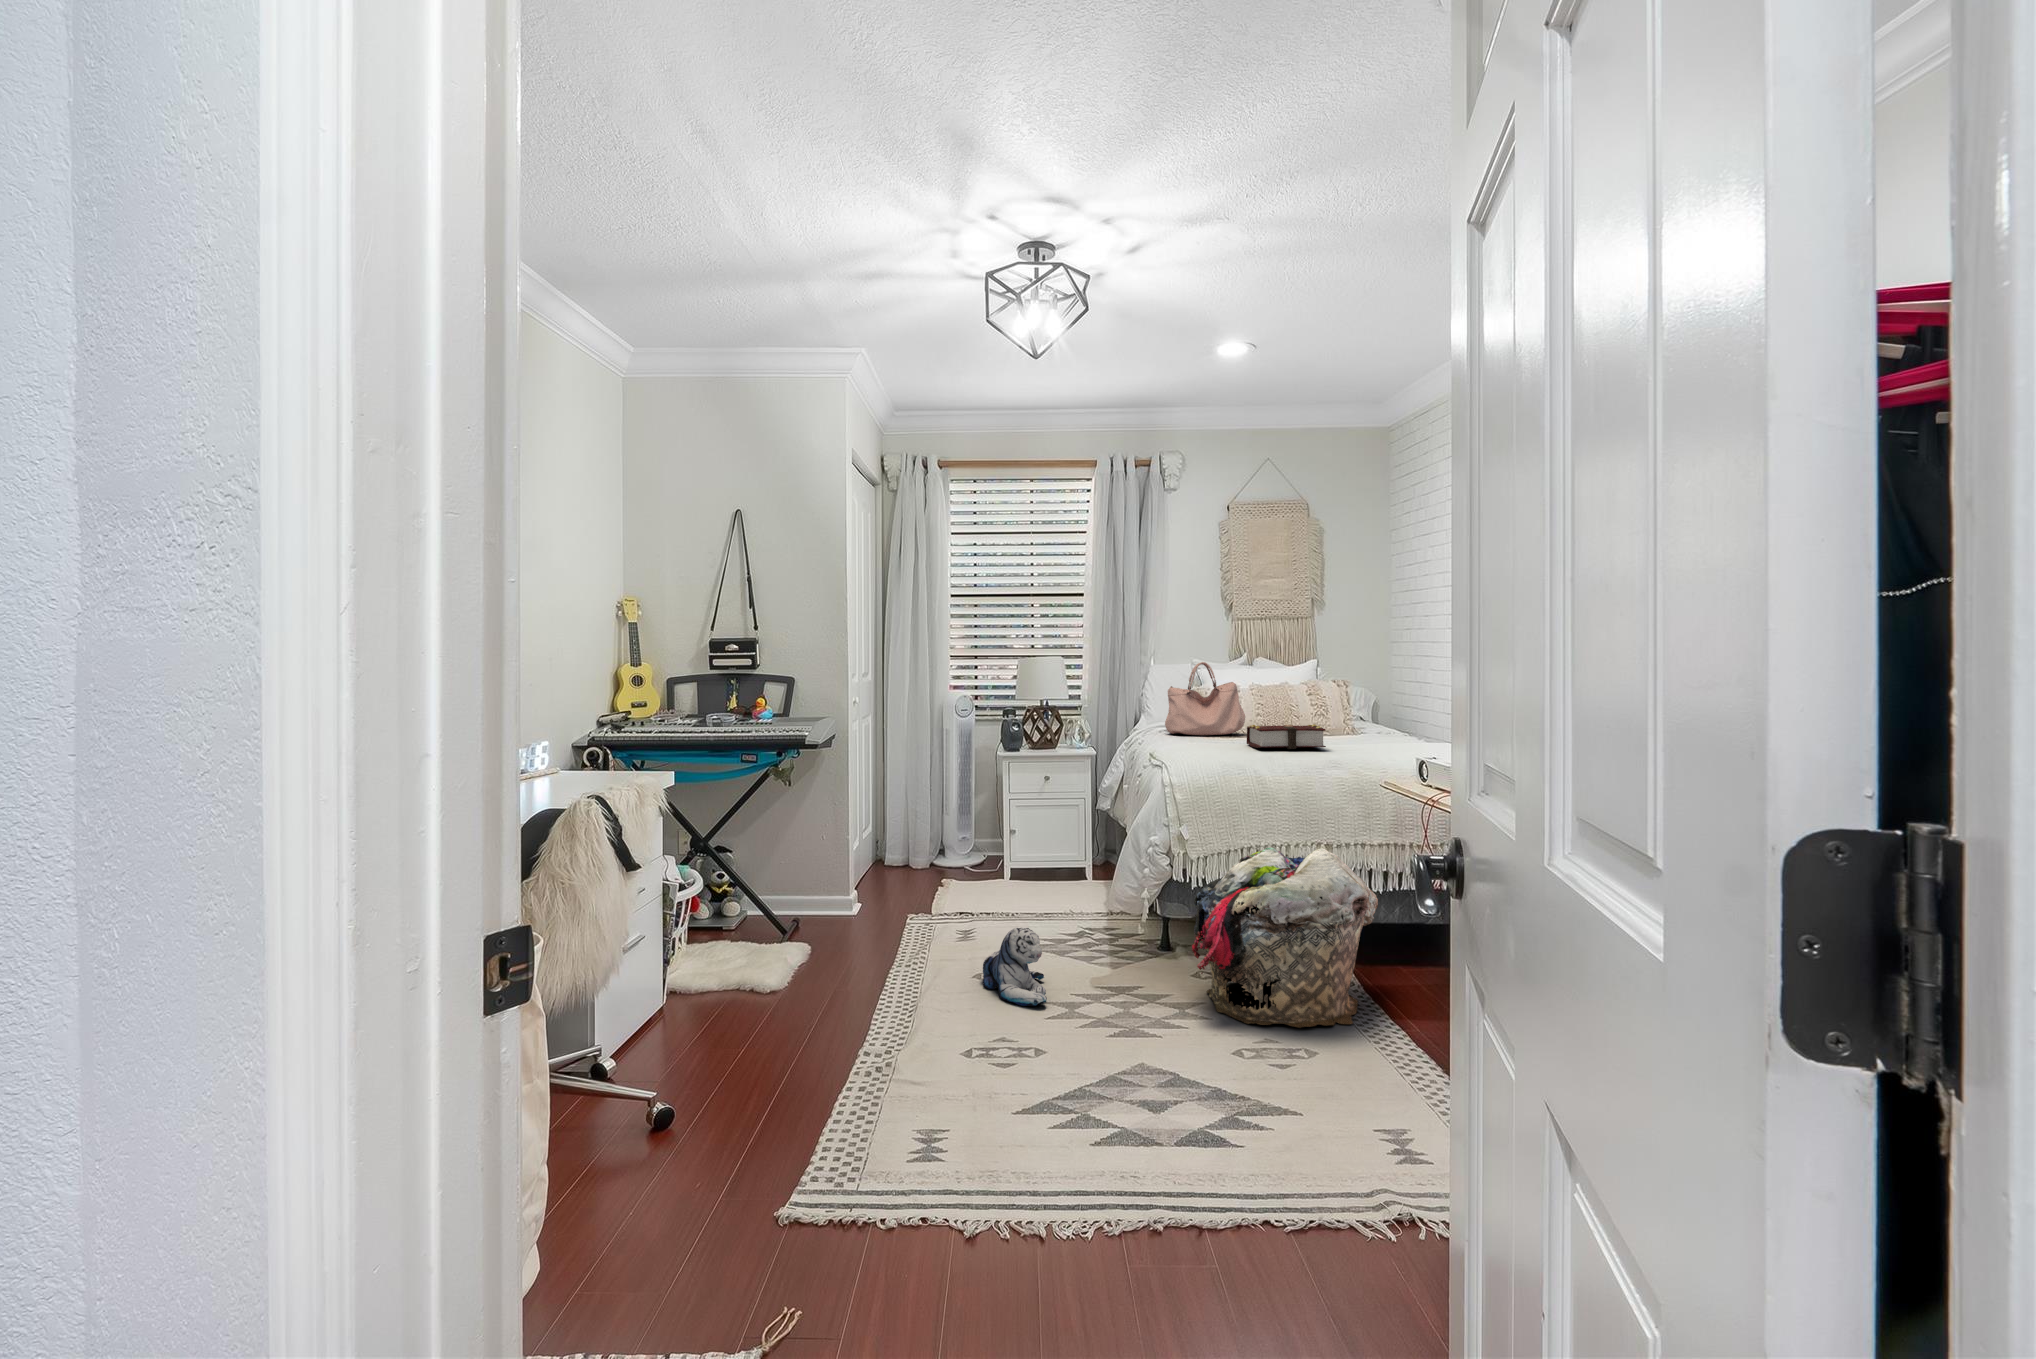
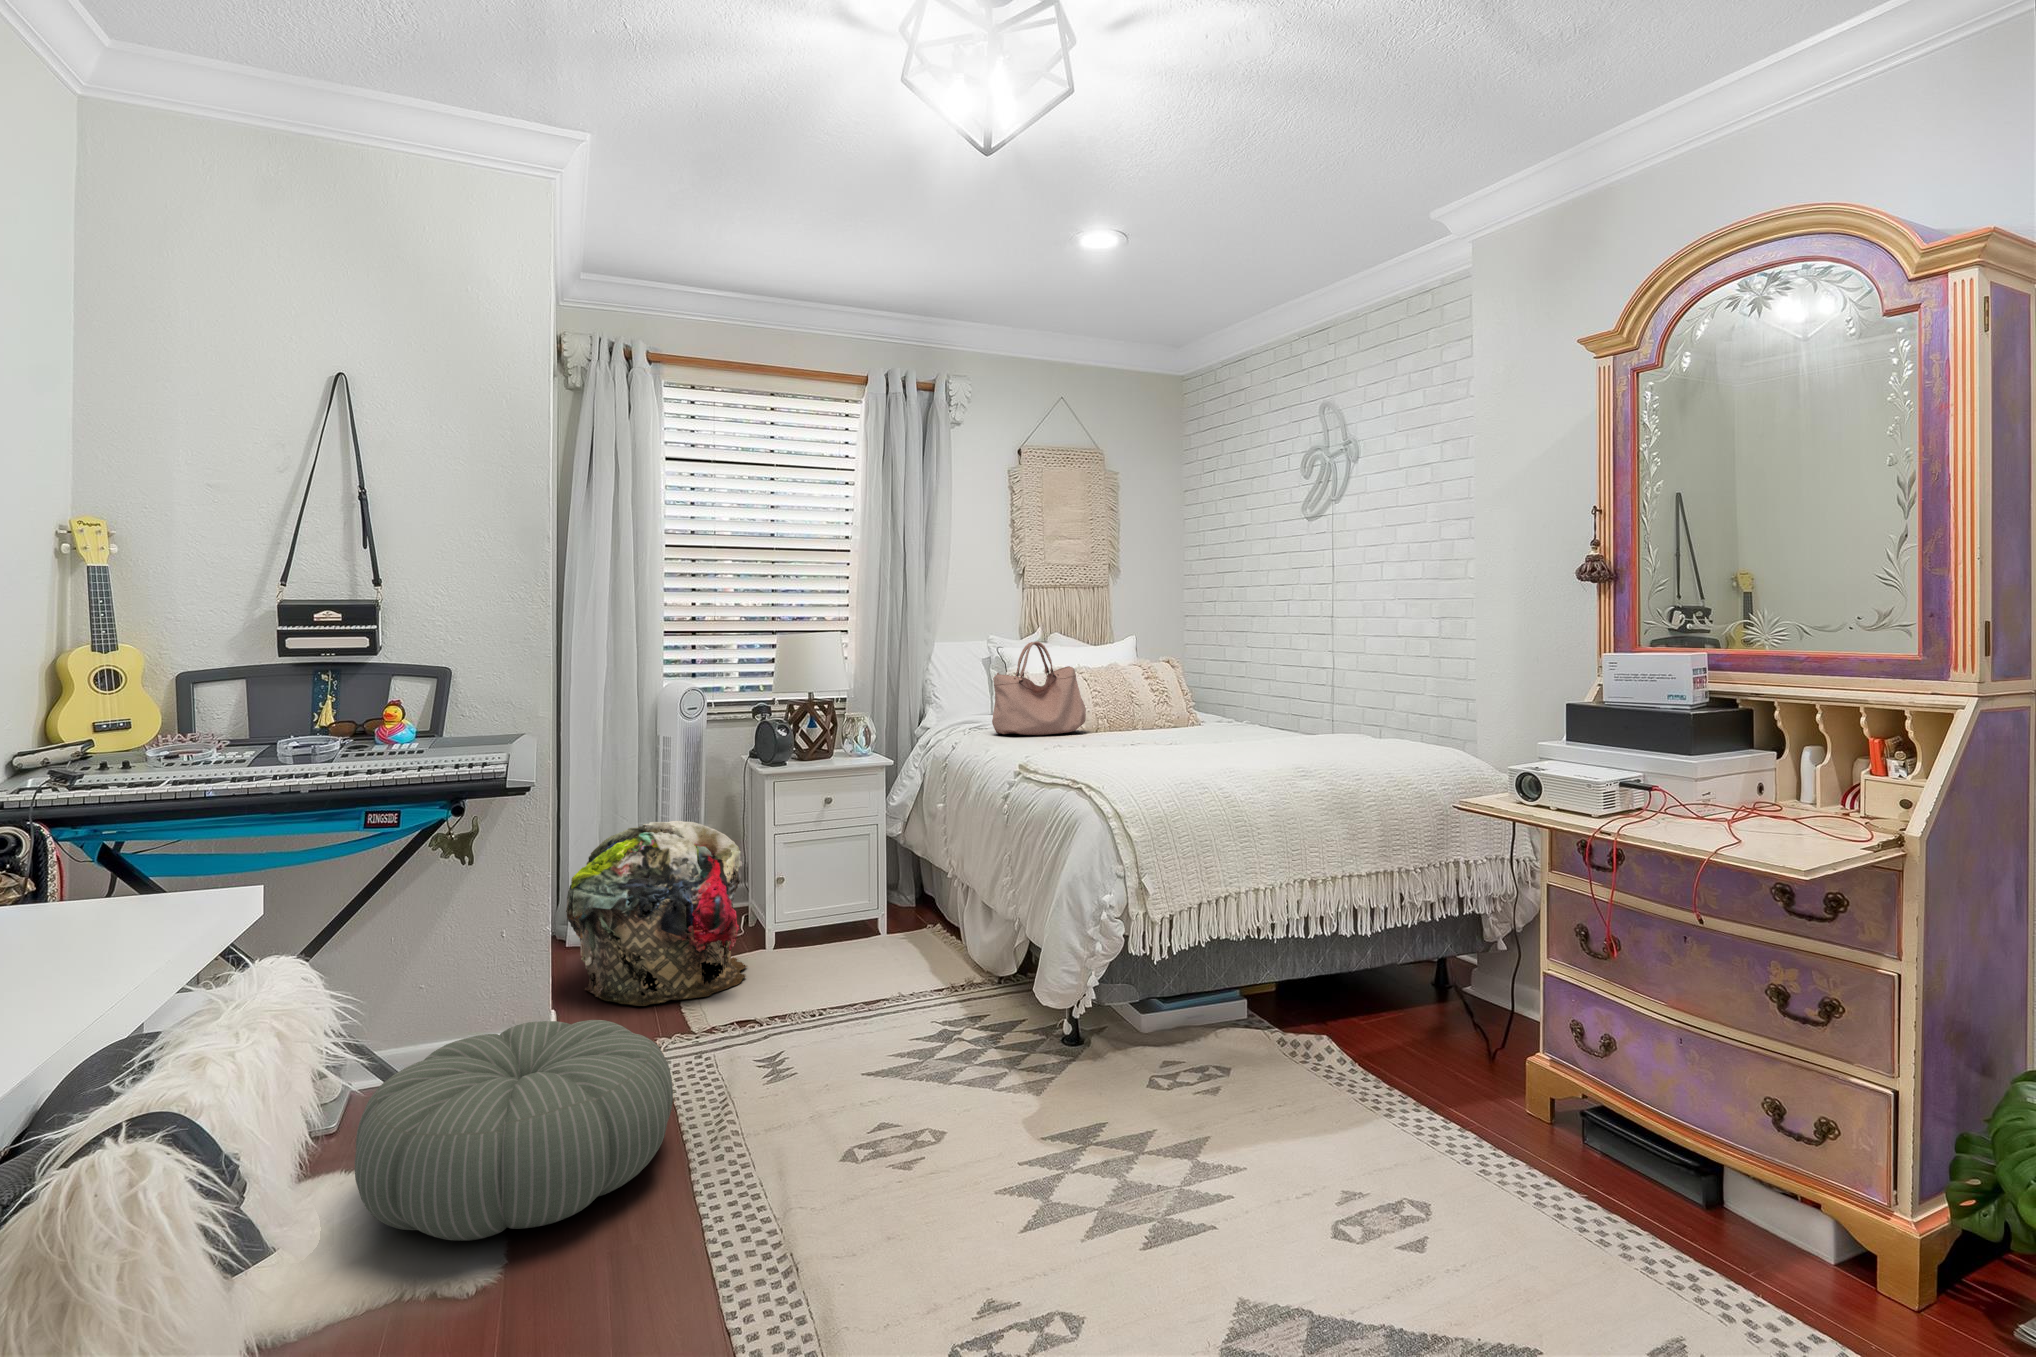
book: present [1247,724,1326,749] -> none [1121,718,1230,751]
laundry basket: present [1192,848,1378,1028] -> present [566,821,747,1006]
pouf: none [727,881,888,975] -> present [355,1020,673,1240]
plush toy: present [983,928,1047,1006] -> none [866,1074,1012,1218]

